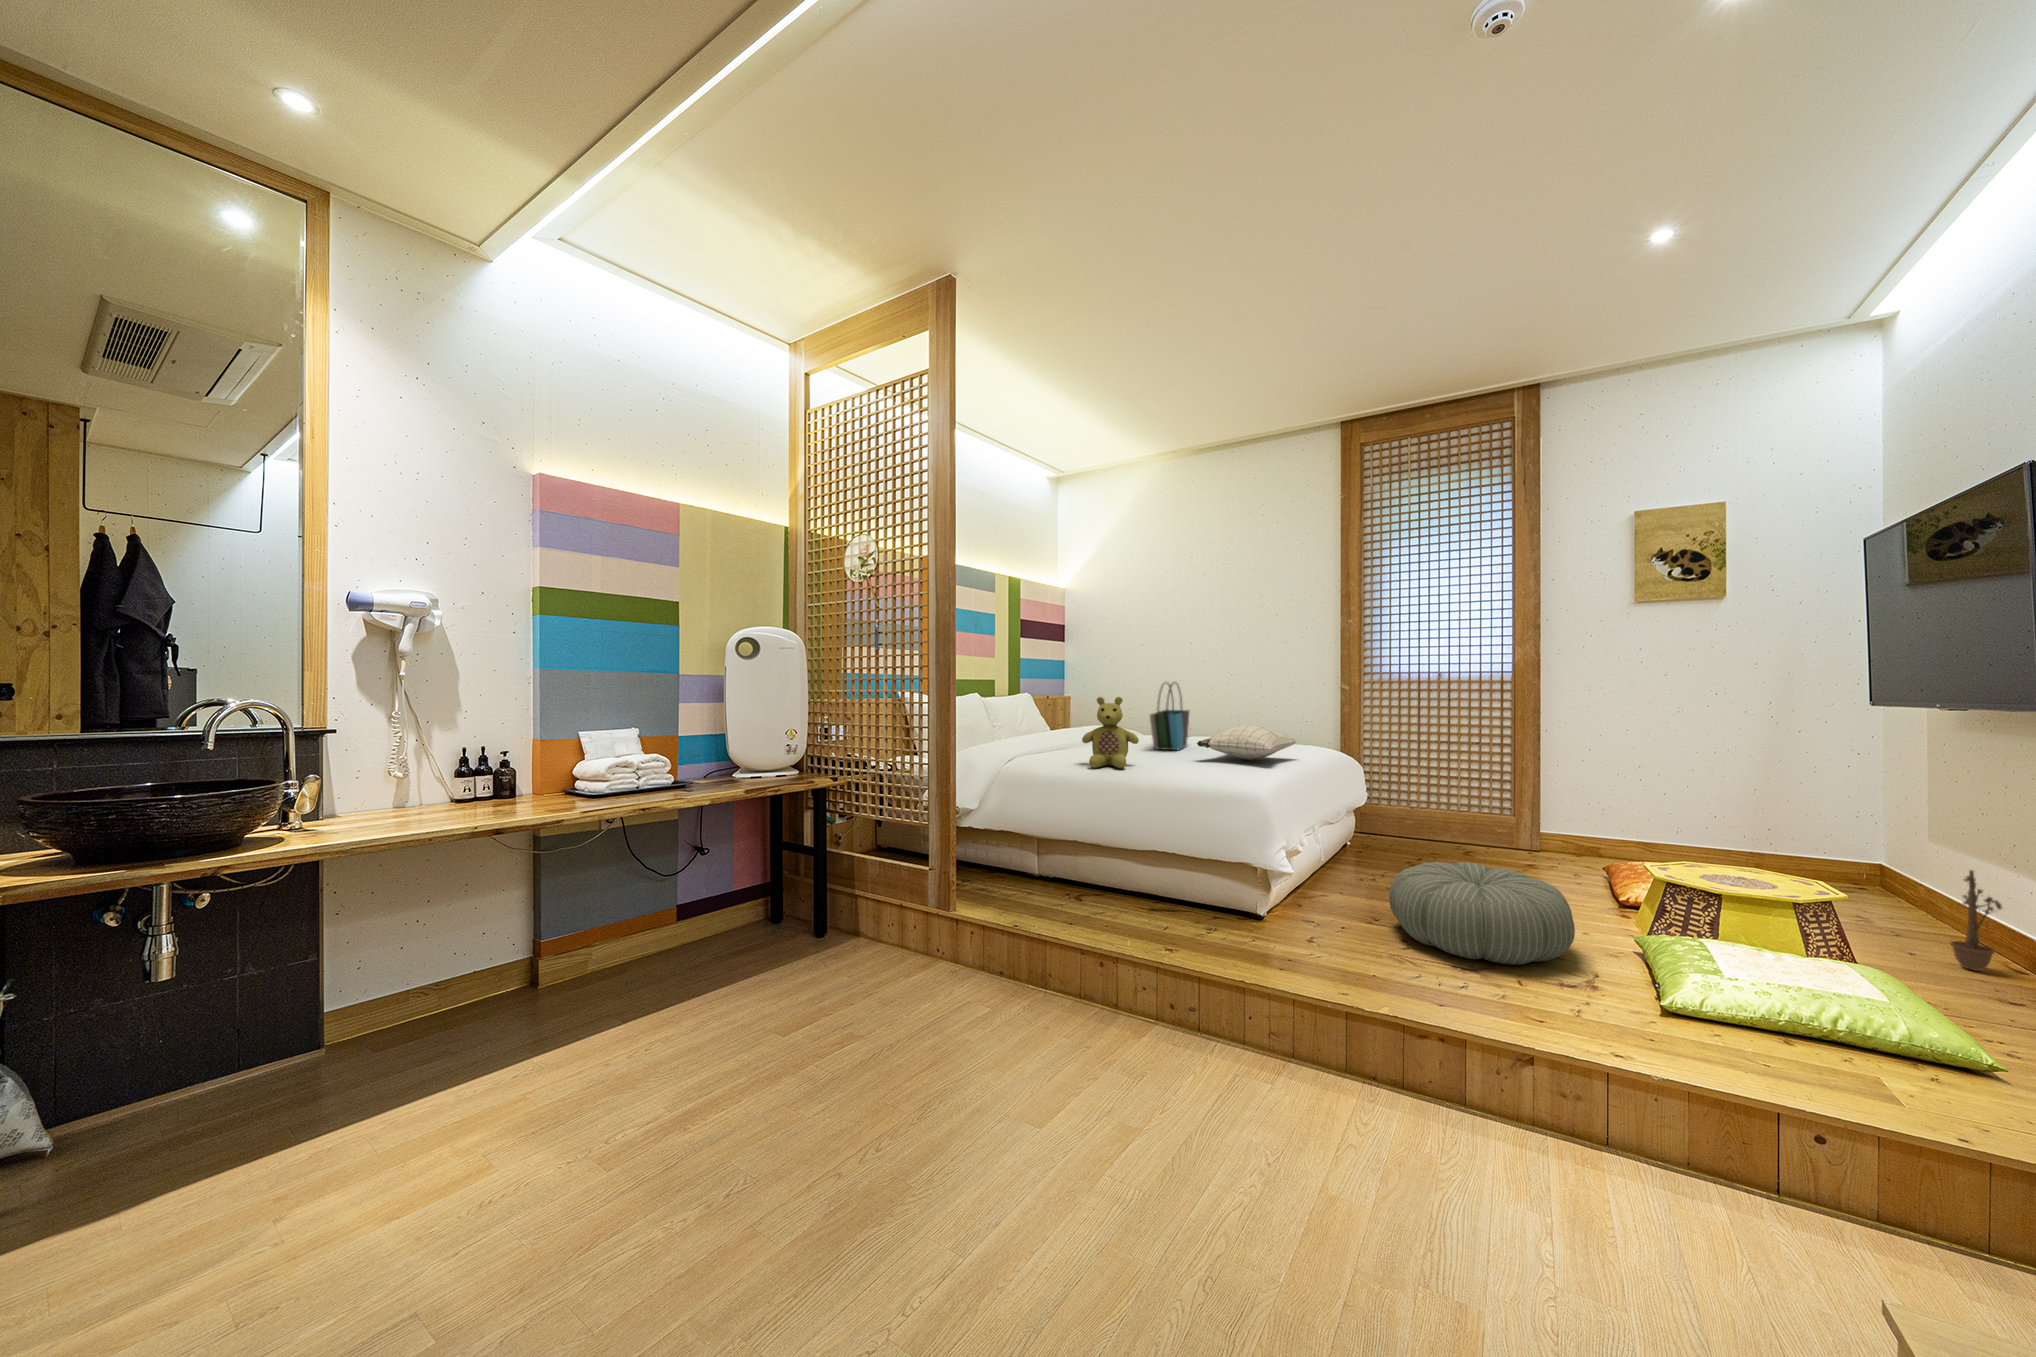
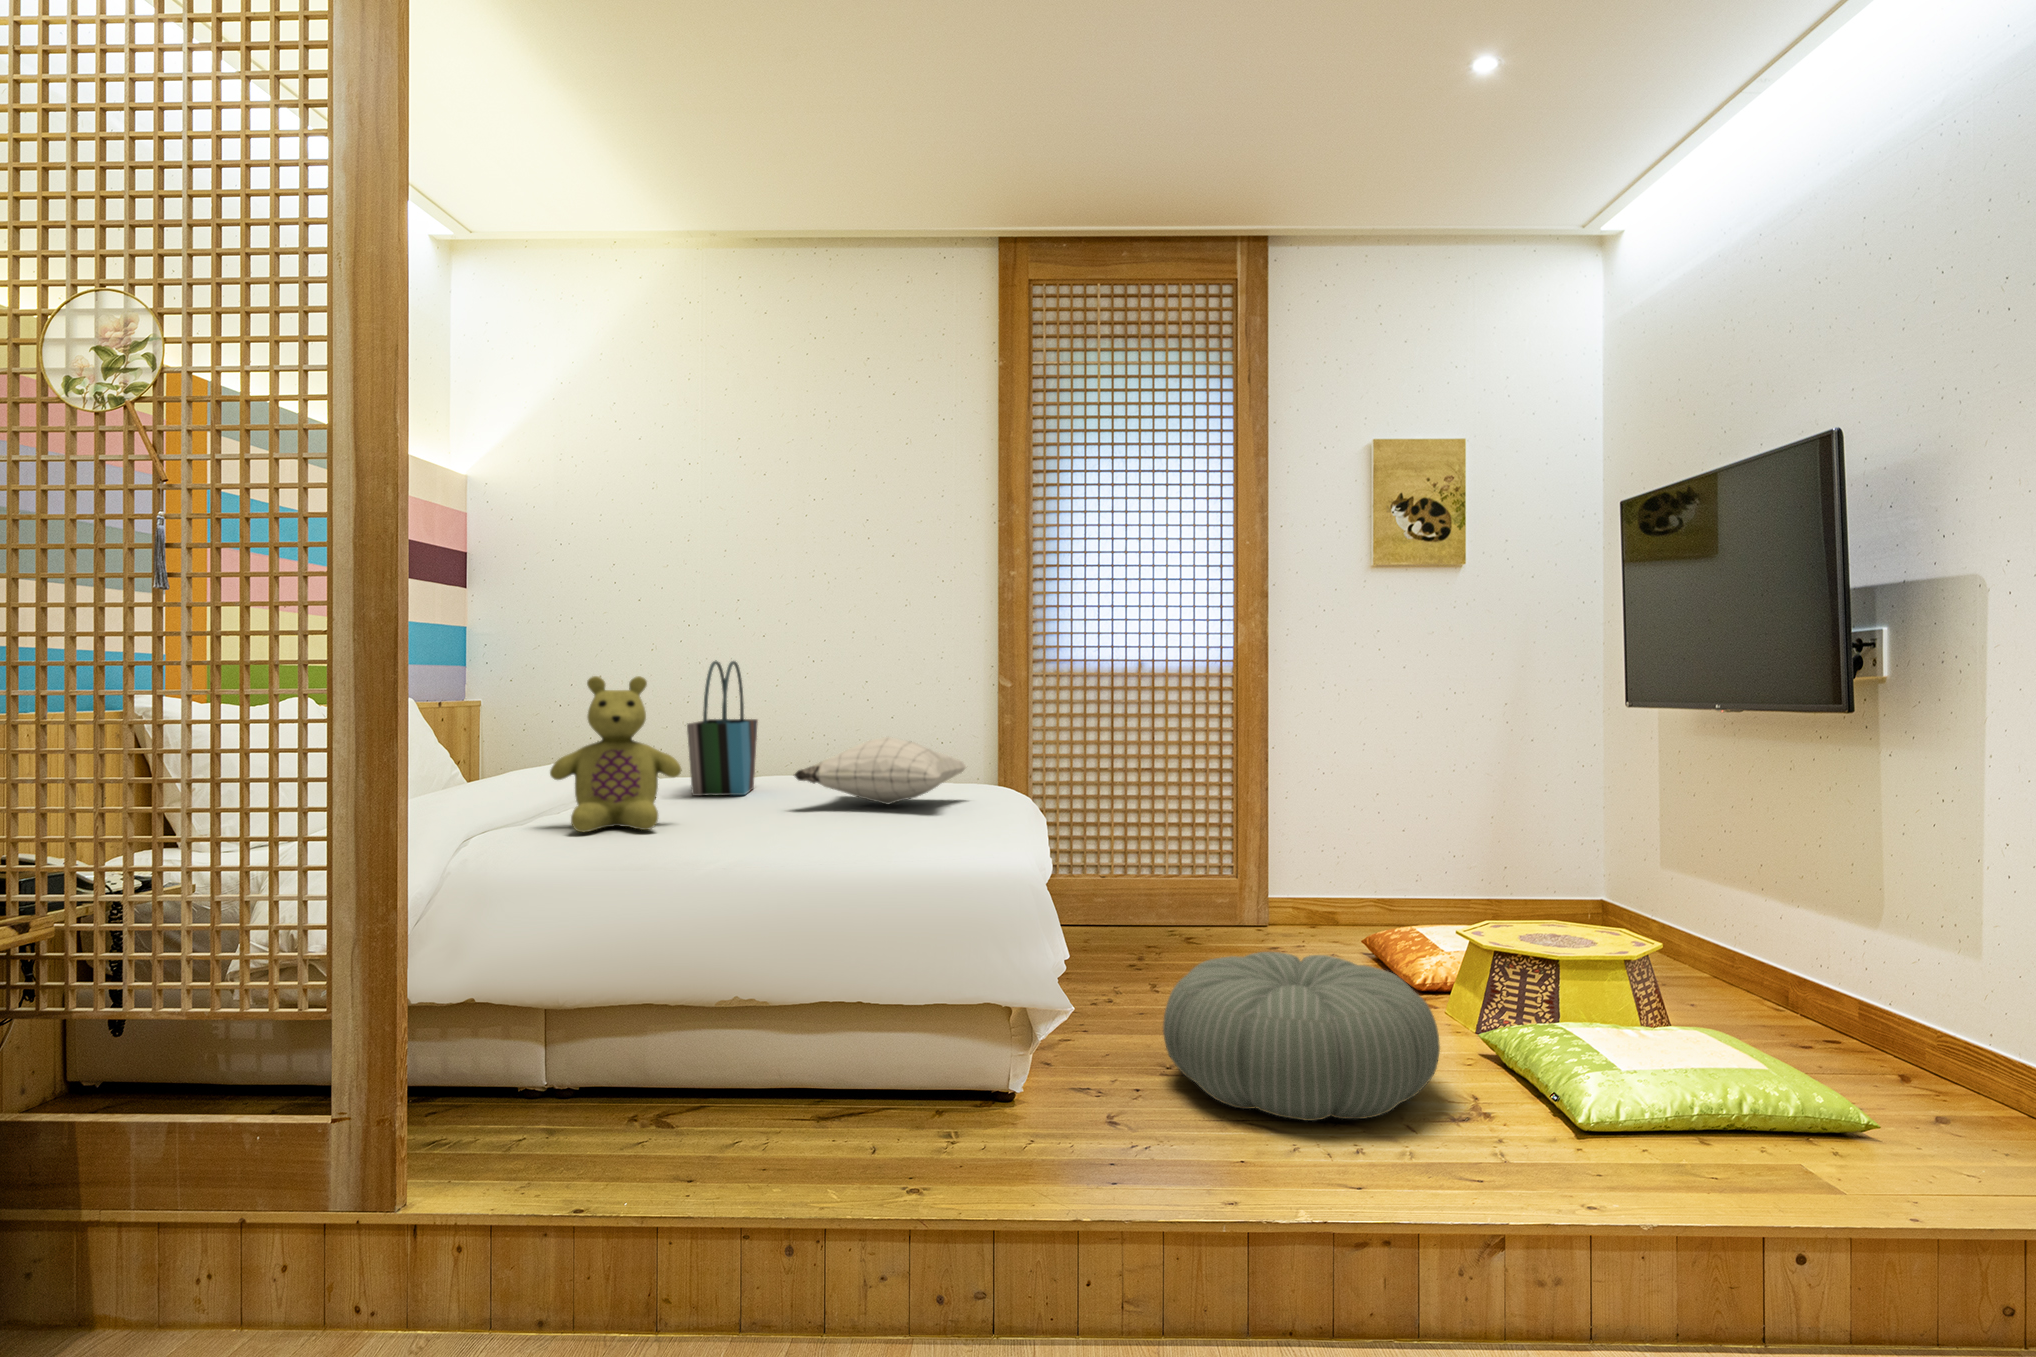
decorative plant: present [1950,870,2002,971] -> none [1740,891,1793,1016]

